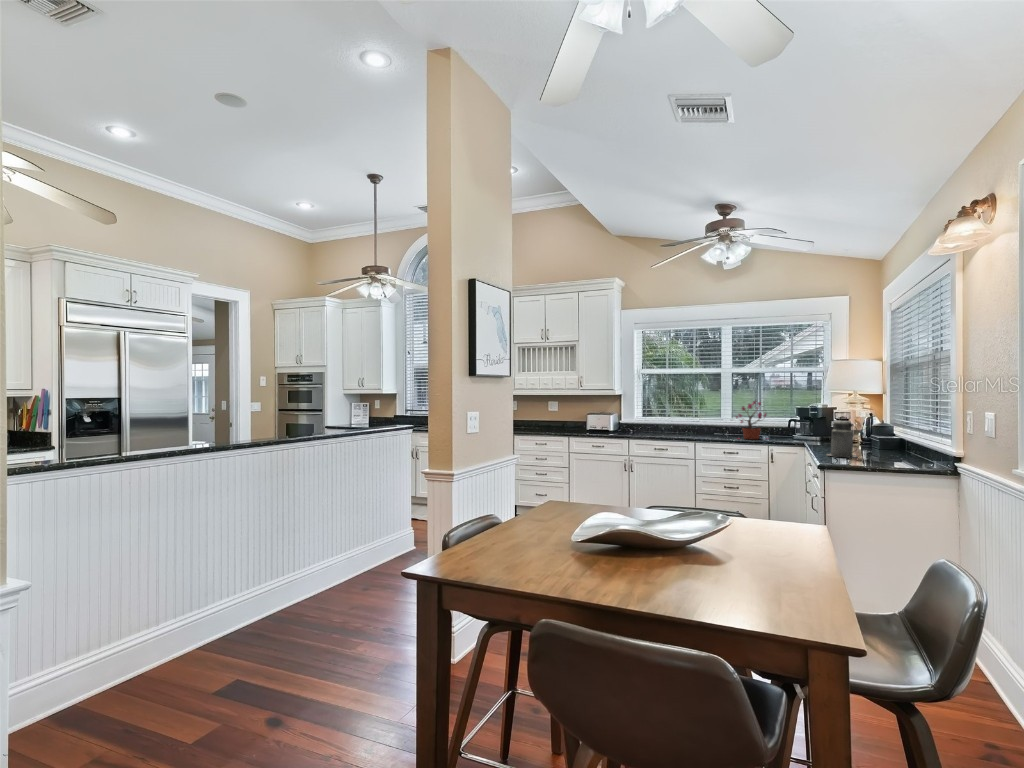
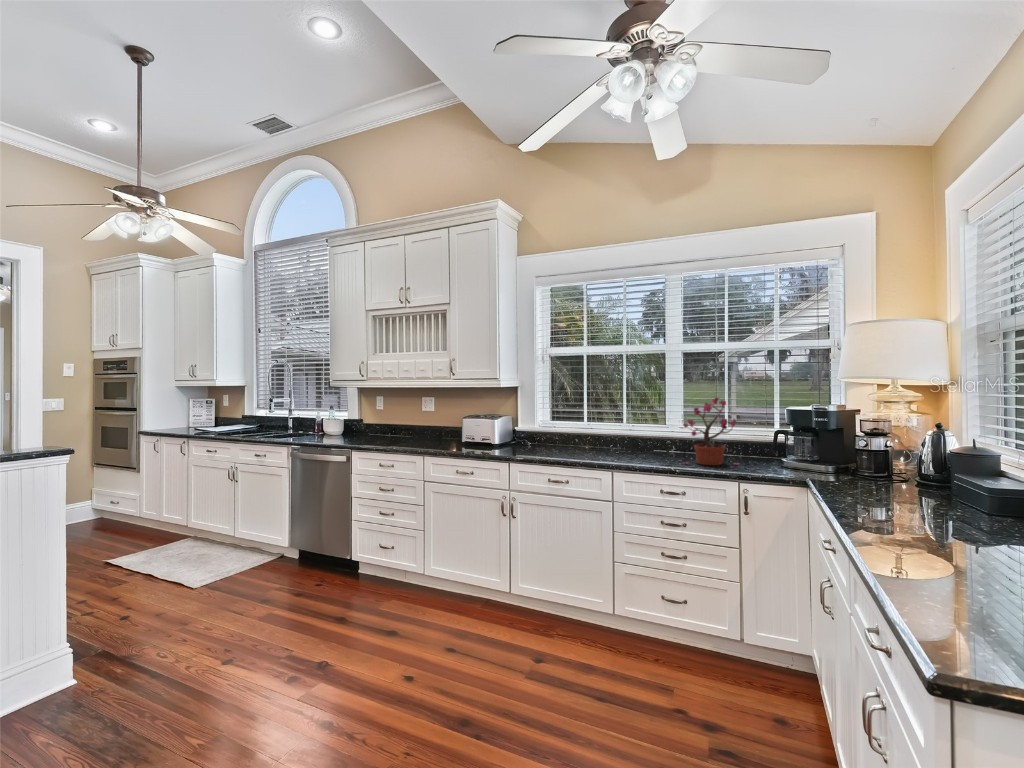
canister: present [827,420,857,458] -> none [869,443,955,548]

